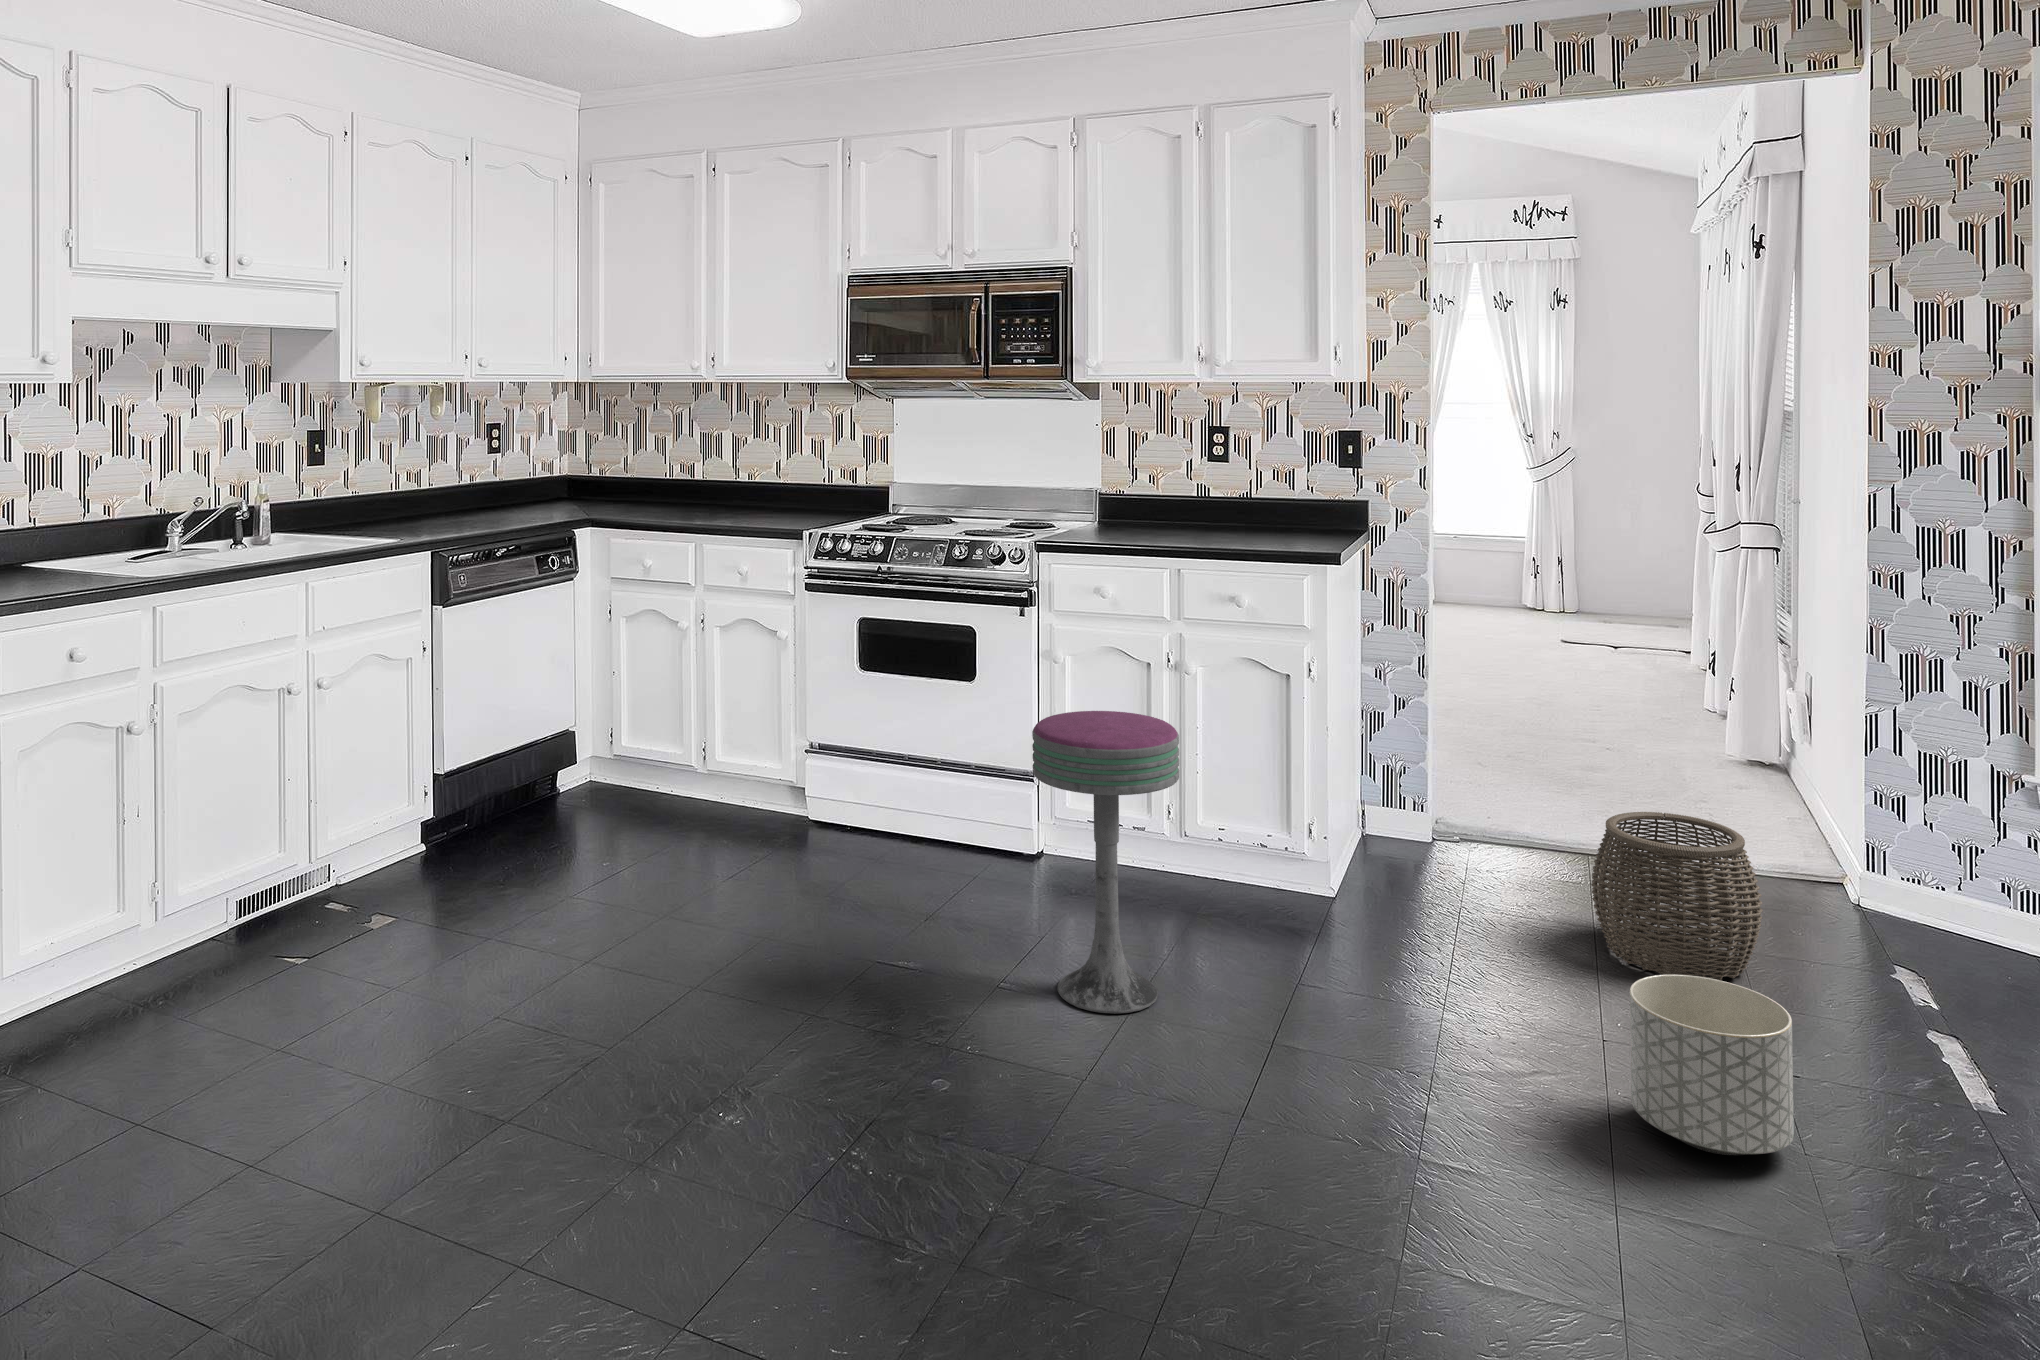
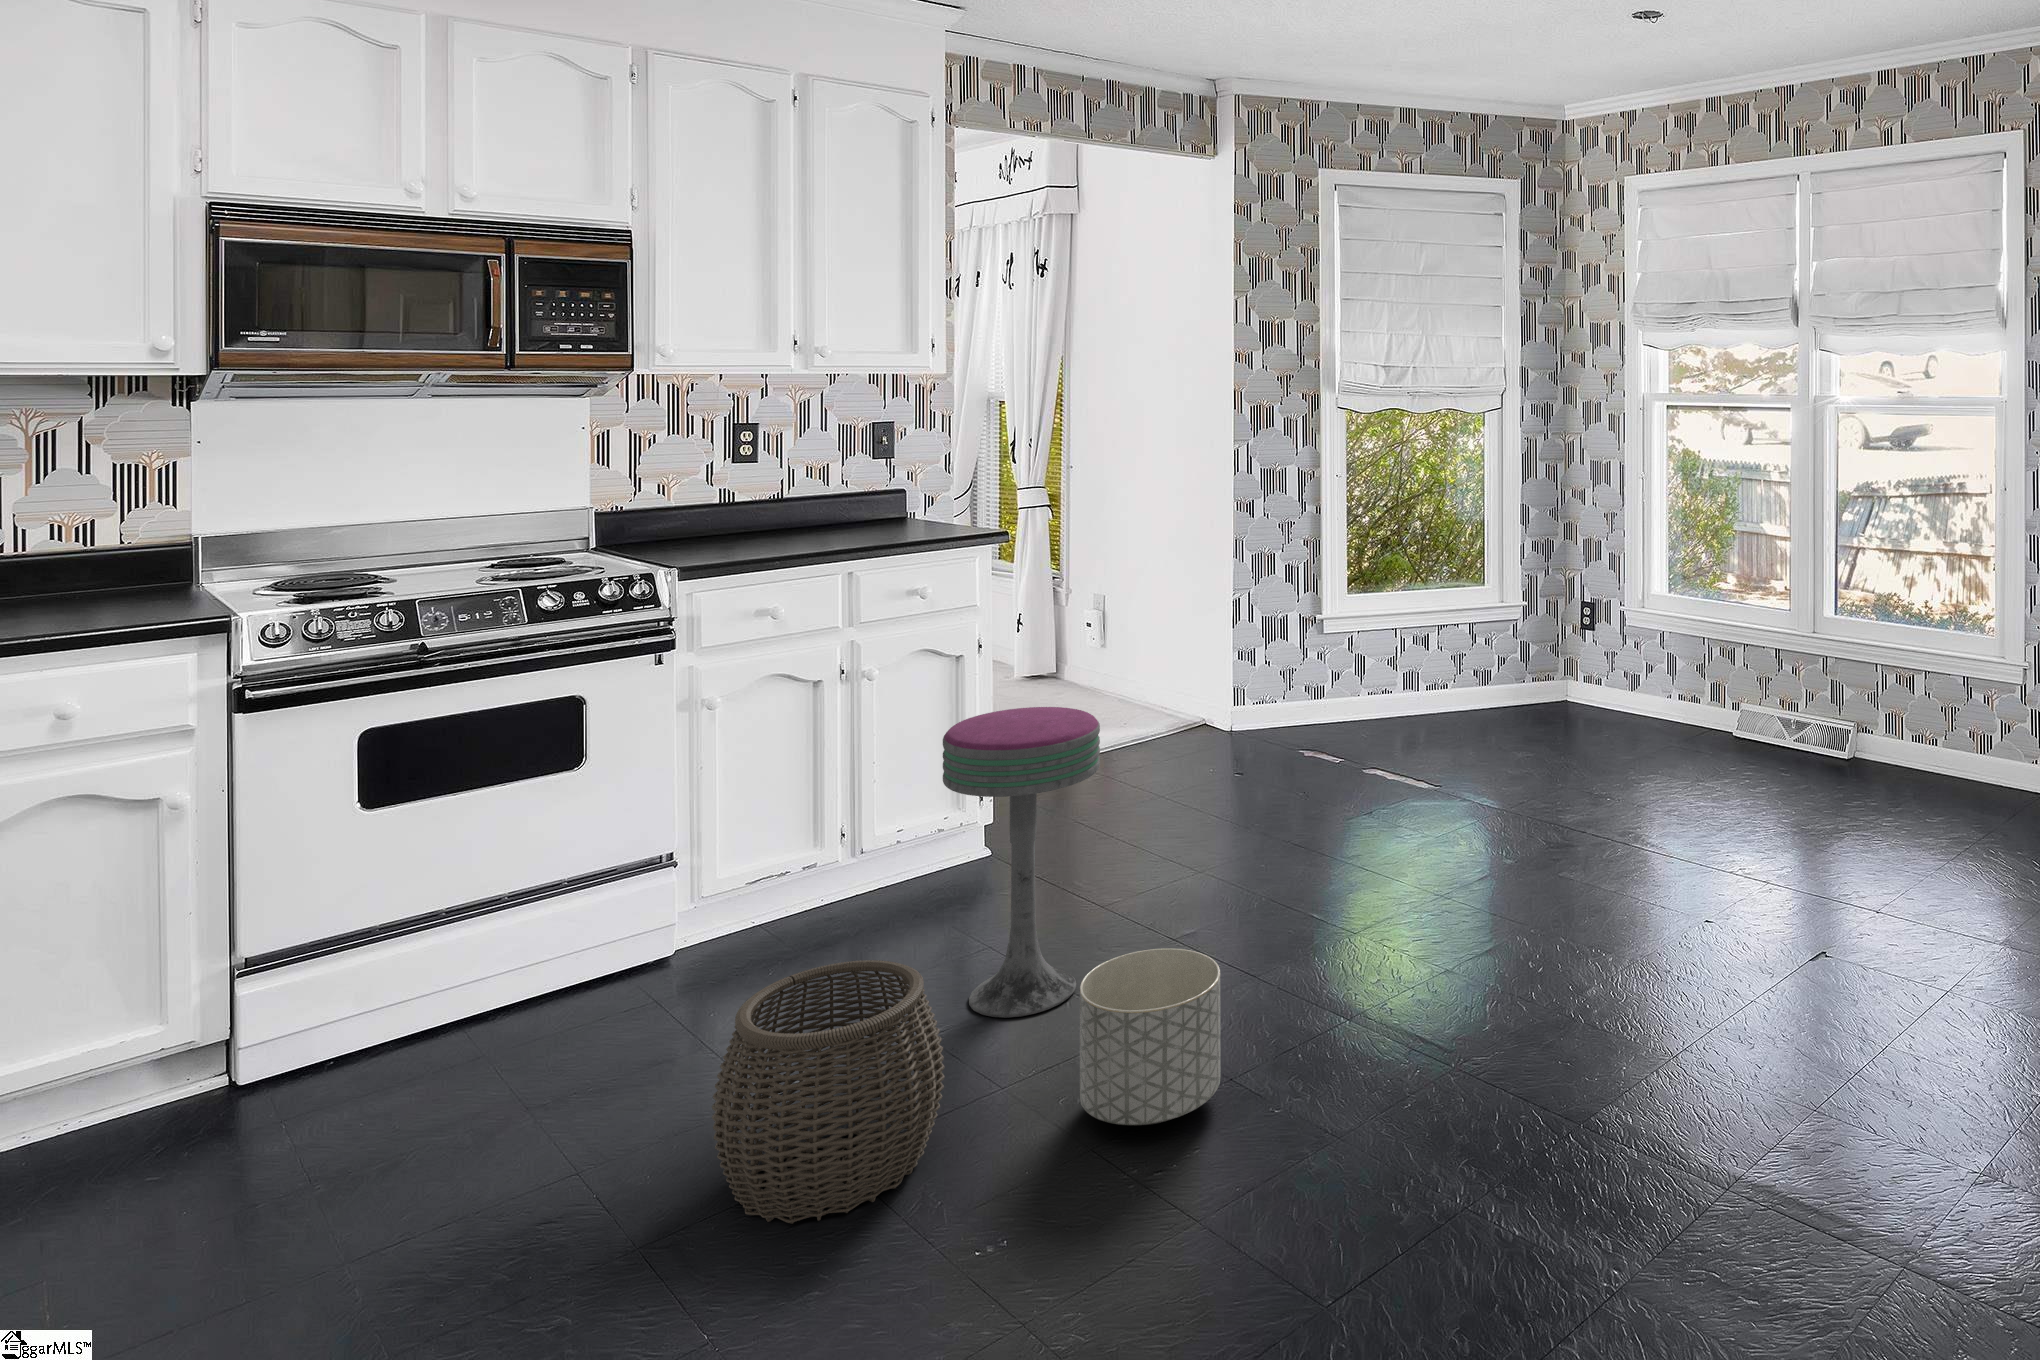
woven basket: present [1591,812,1763,981] -> present [712,960,945,1224]
planter: present [1630,975,1794,1155] -> present [1080,948,1220,1125]

